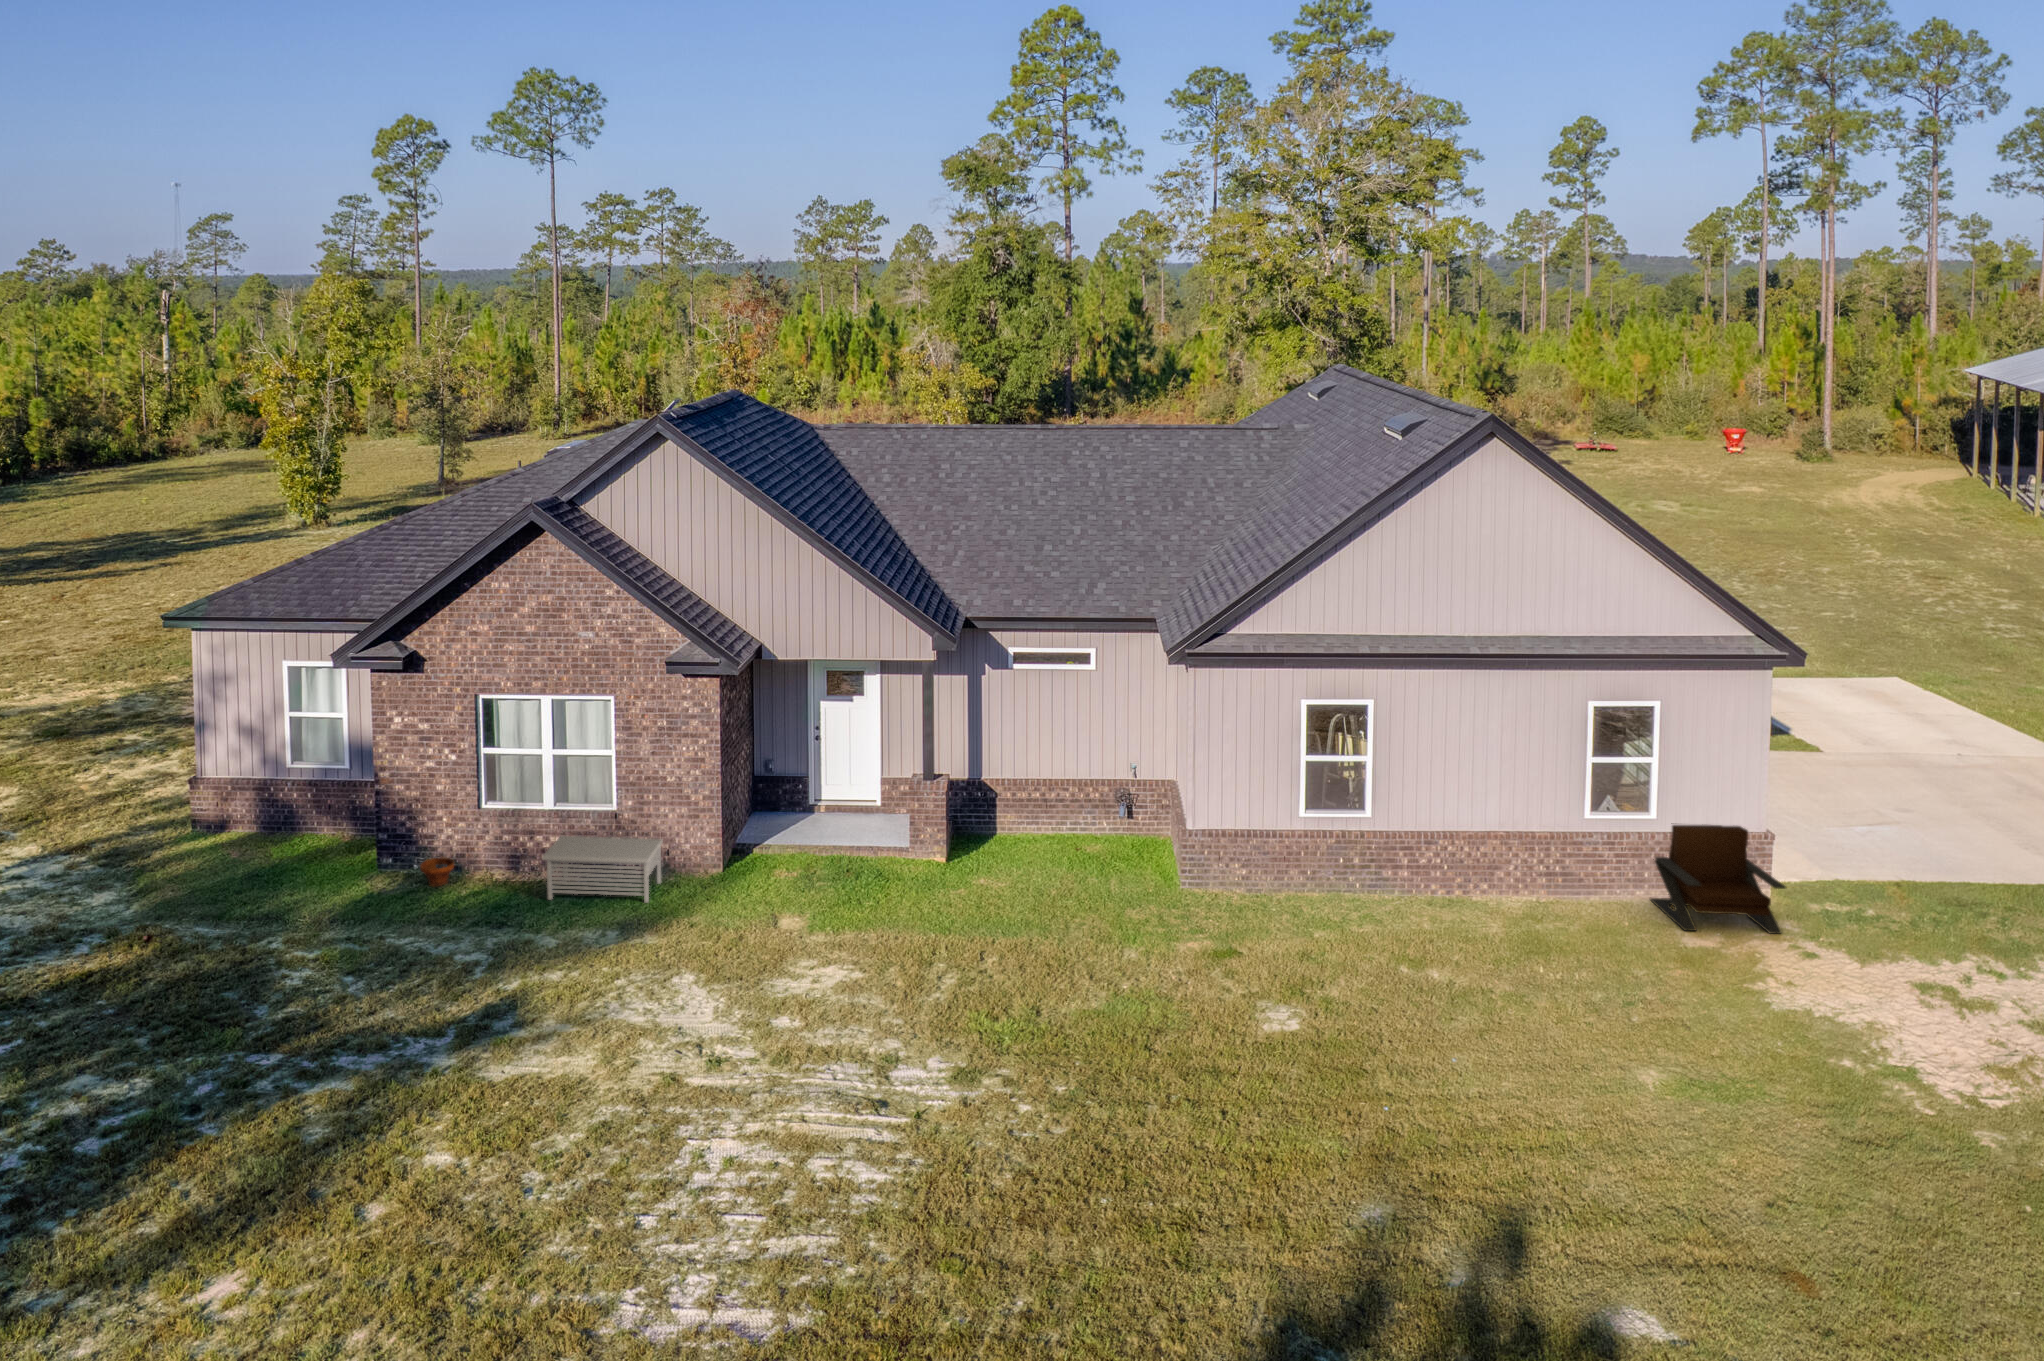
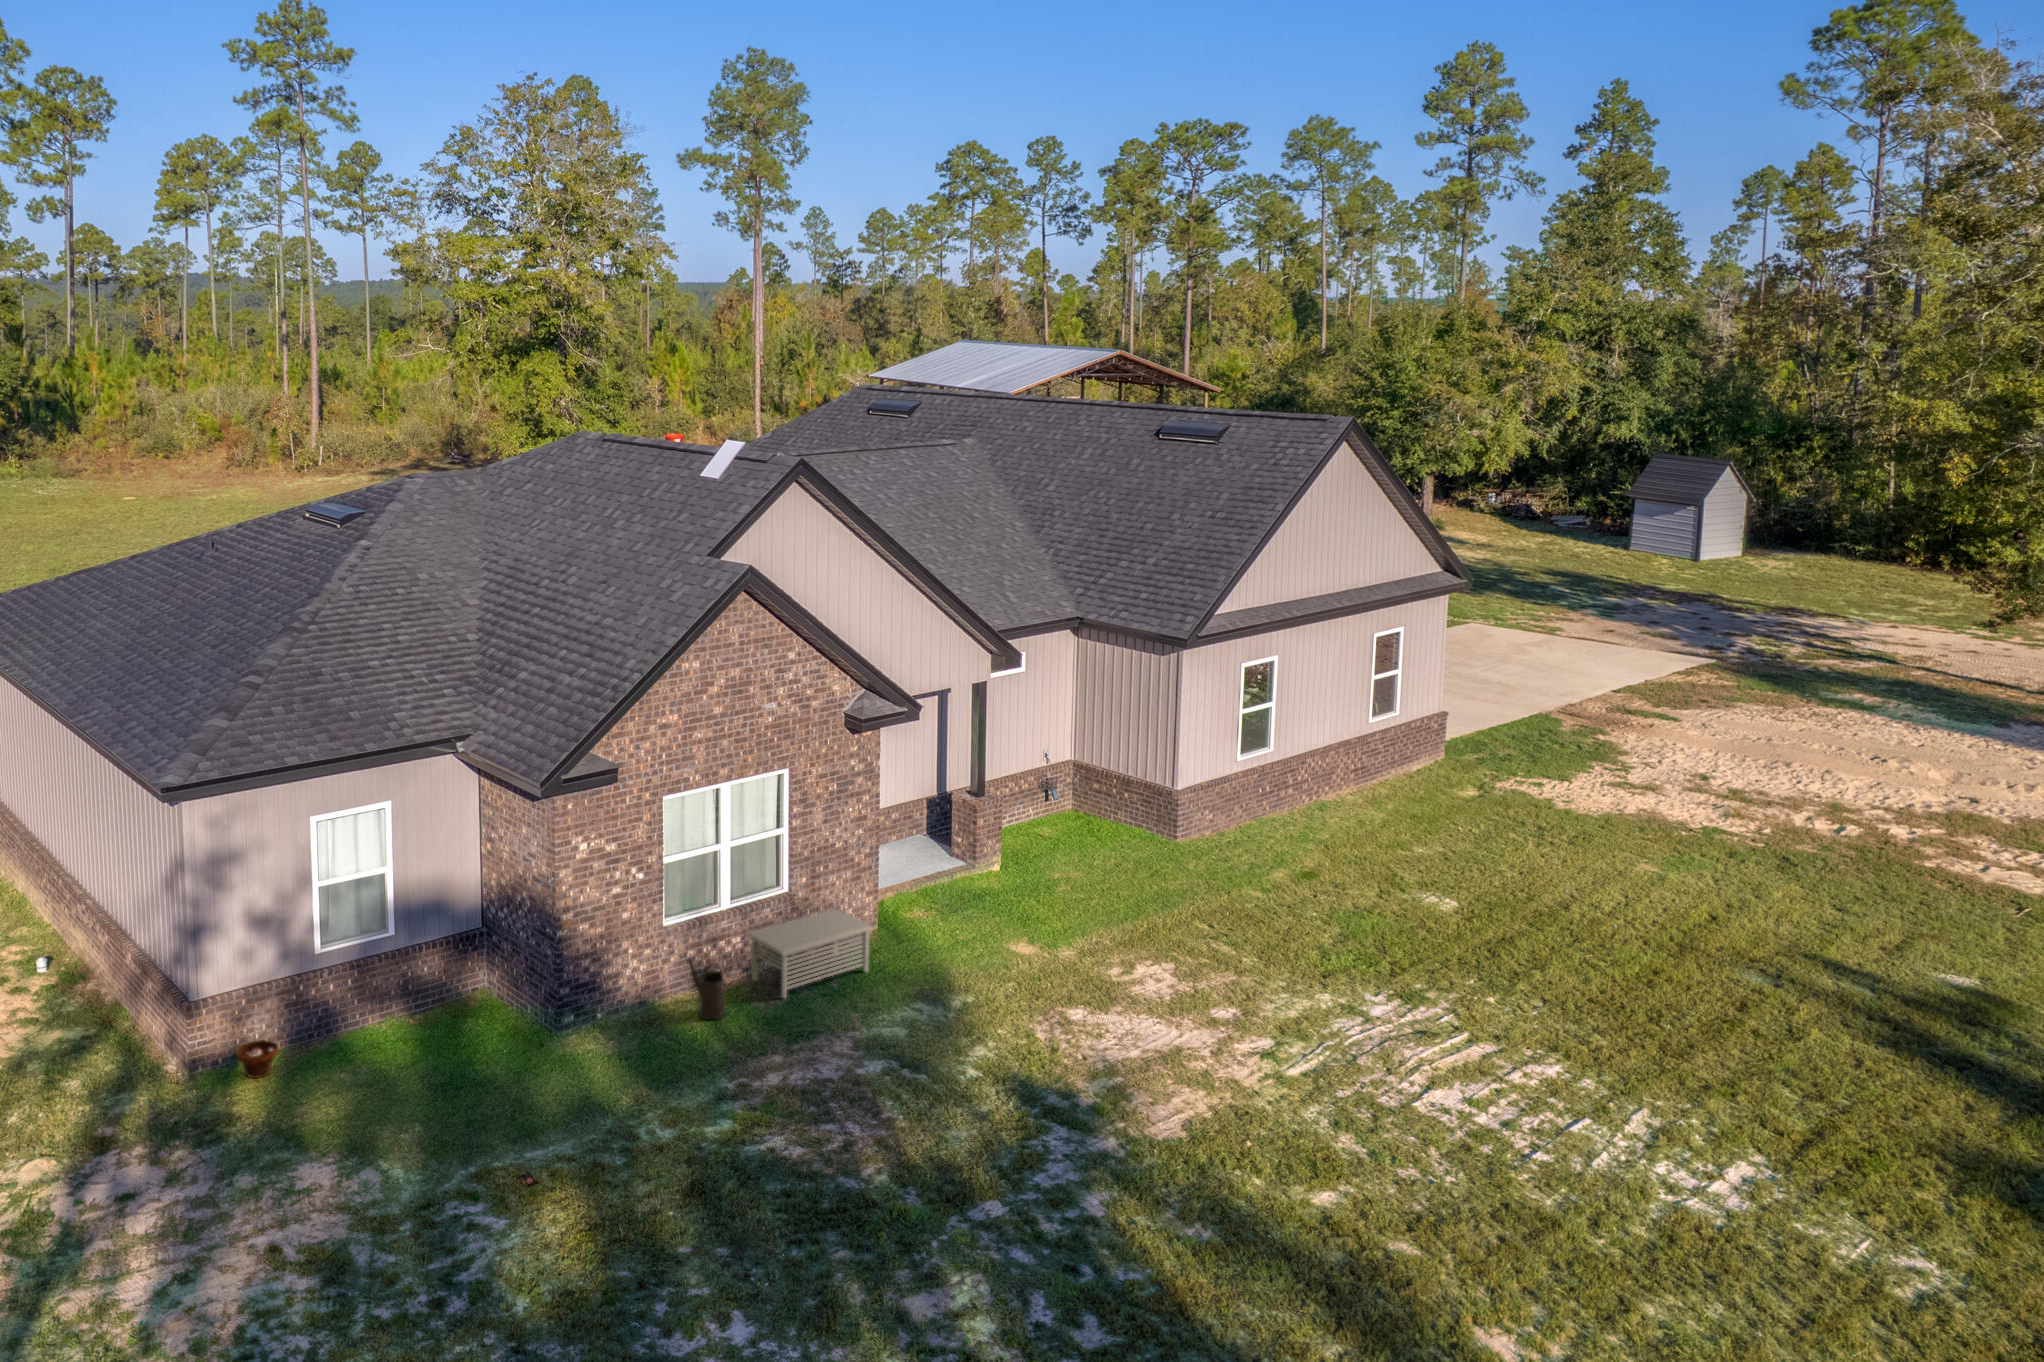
lounge chair: present [1650,824,1786,934] -> none [1395,710,1481,786]
watering can: none [472,842,500,898] -> present [688,959,726,1020]
planter: present [420,857,454,886] -> present [236,1040,279,1078]

